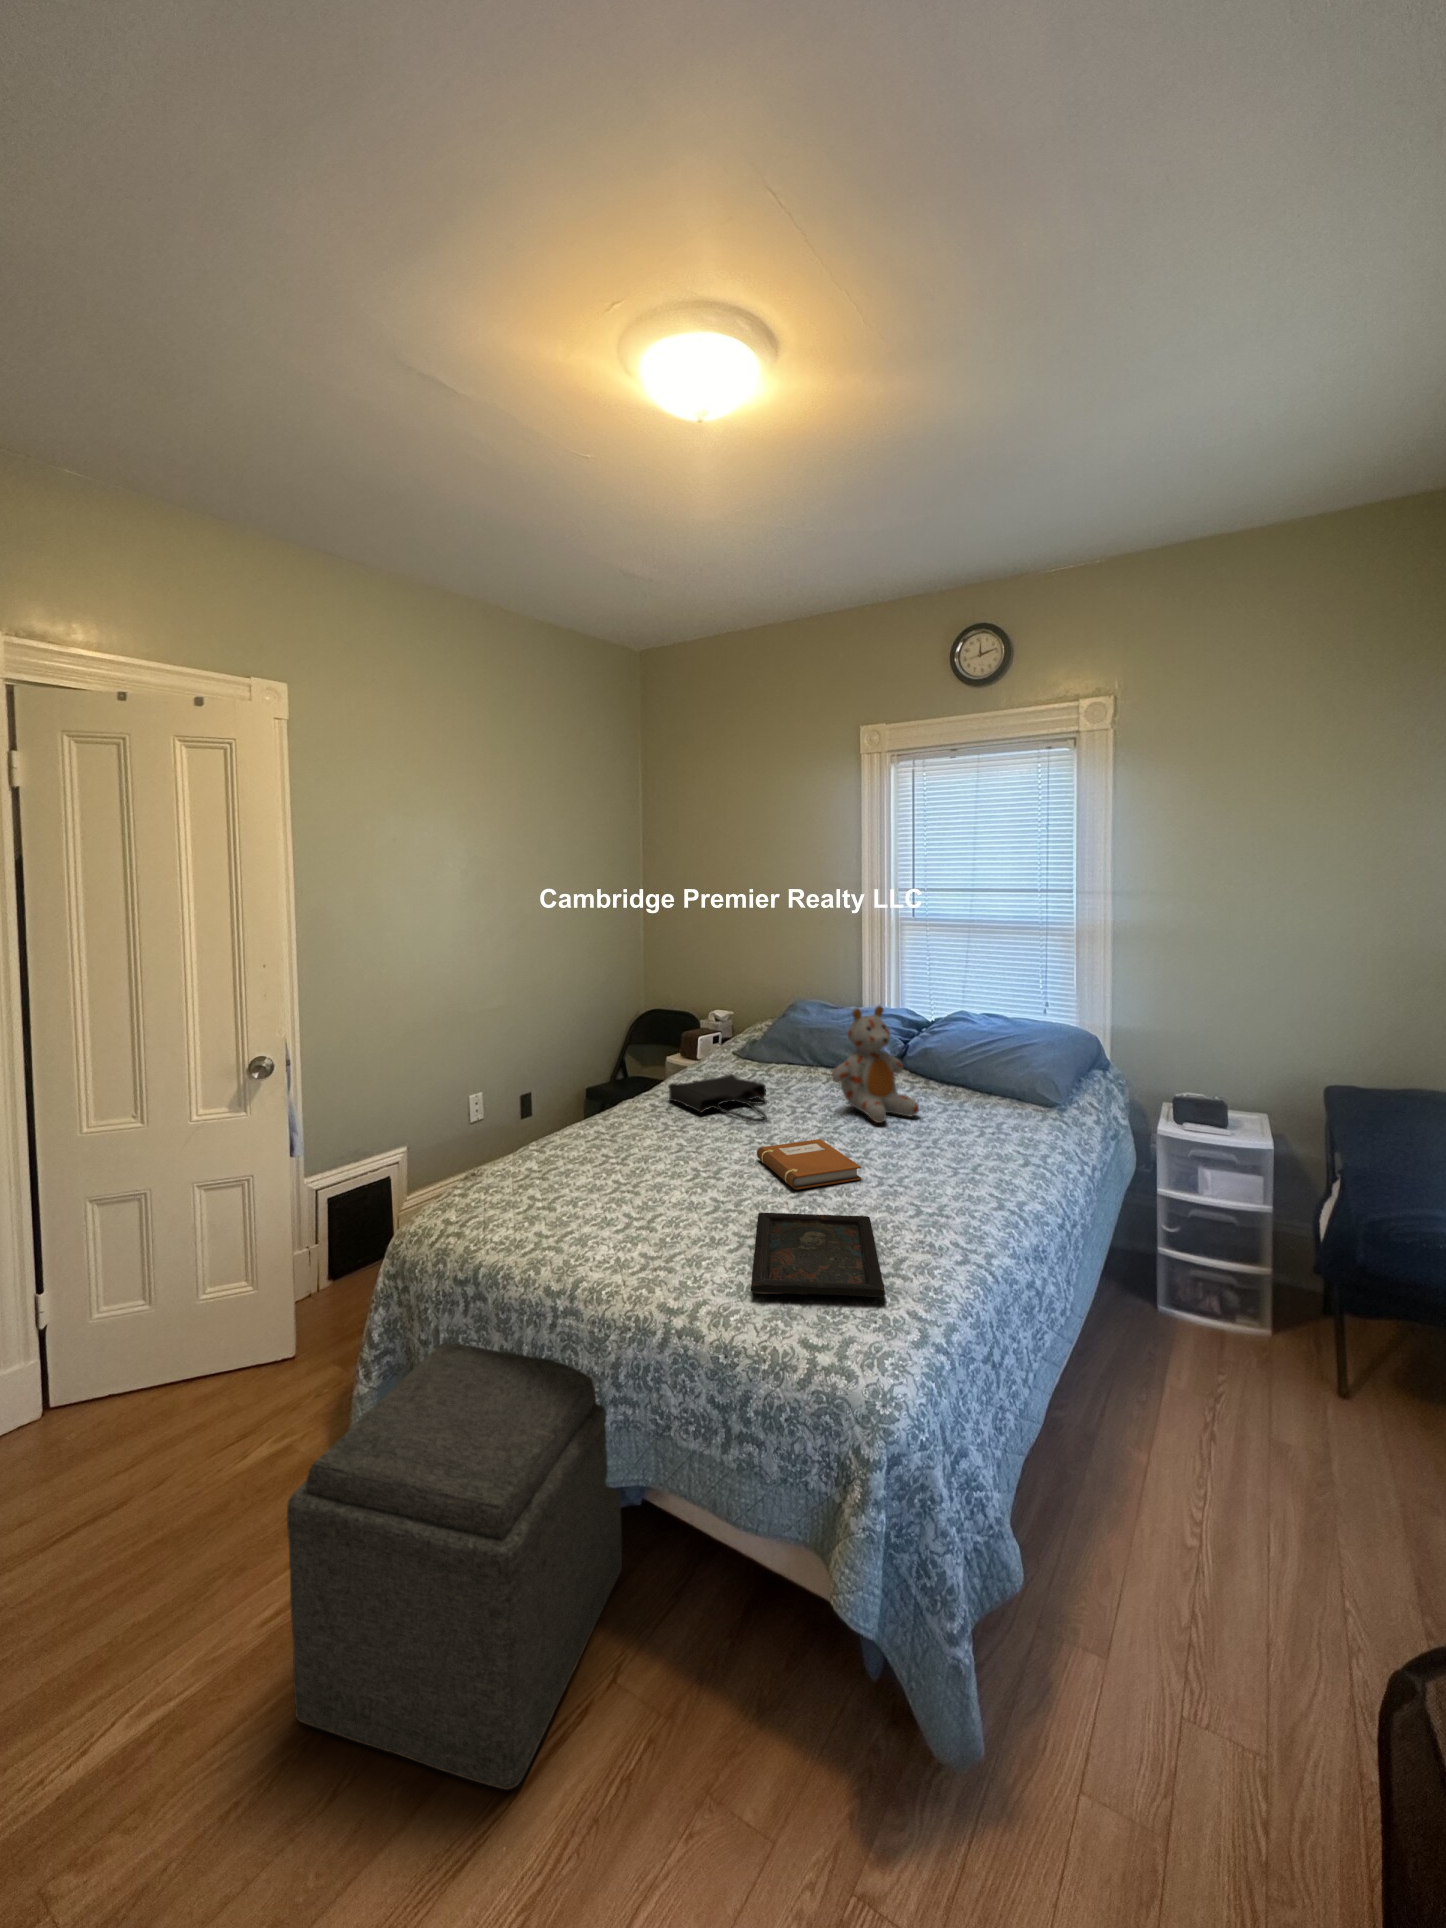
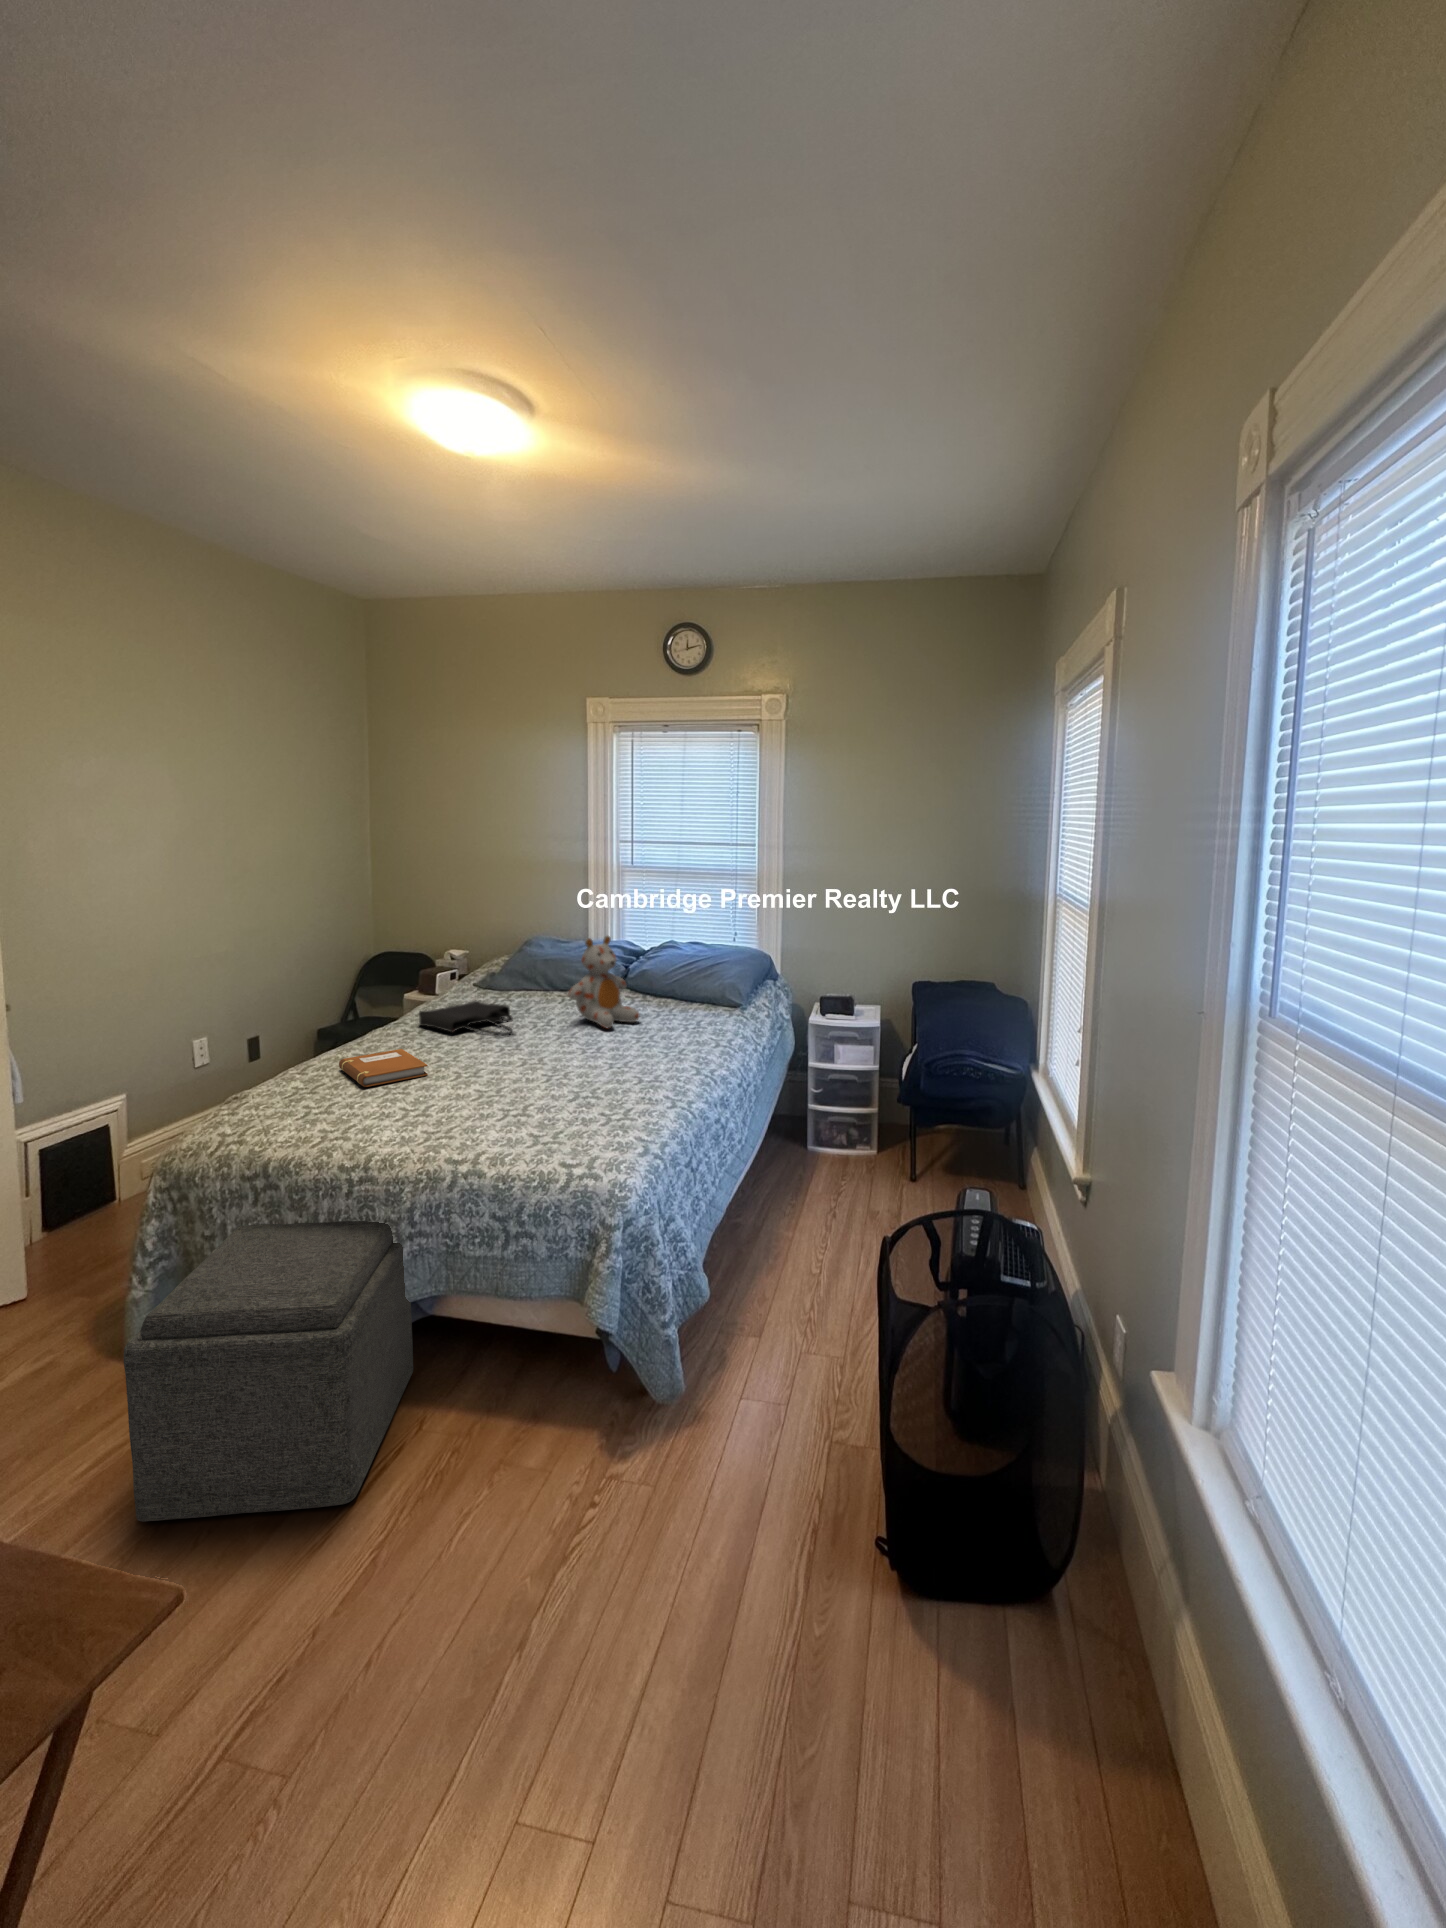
notebook: present [757,1139,861,1189] -> present [339,1049,428,1087]
tray: present [751,1212,885,1297] -> none [517,1087,618,1142]

